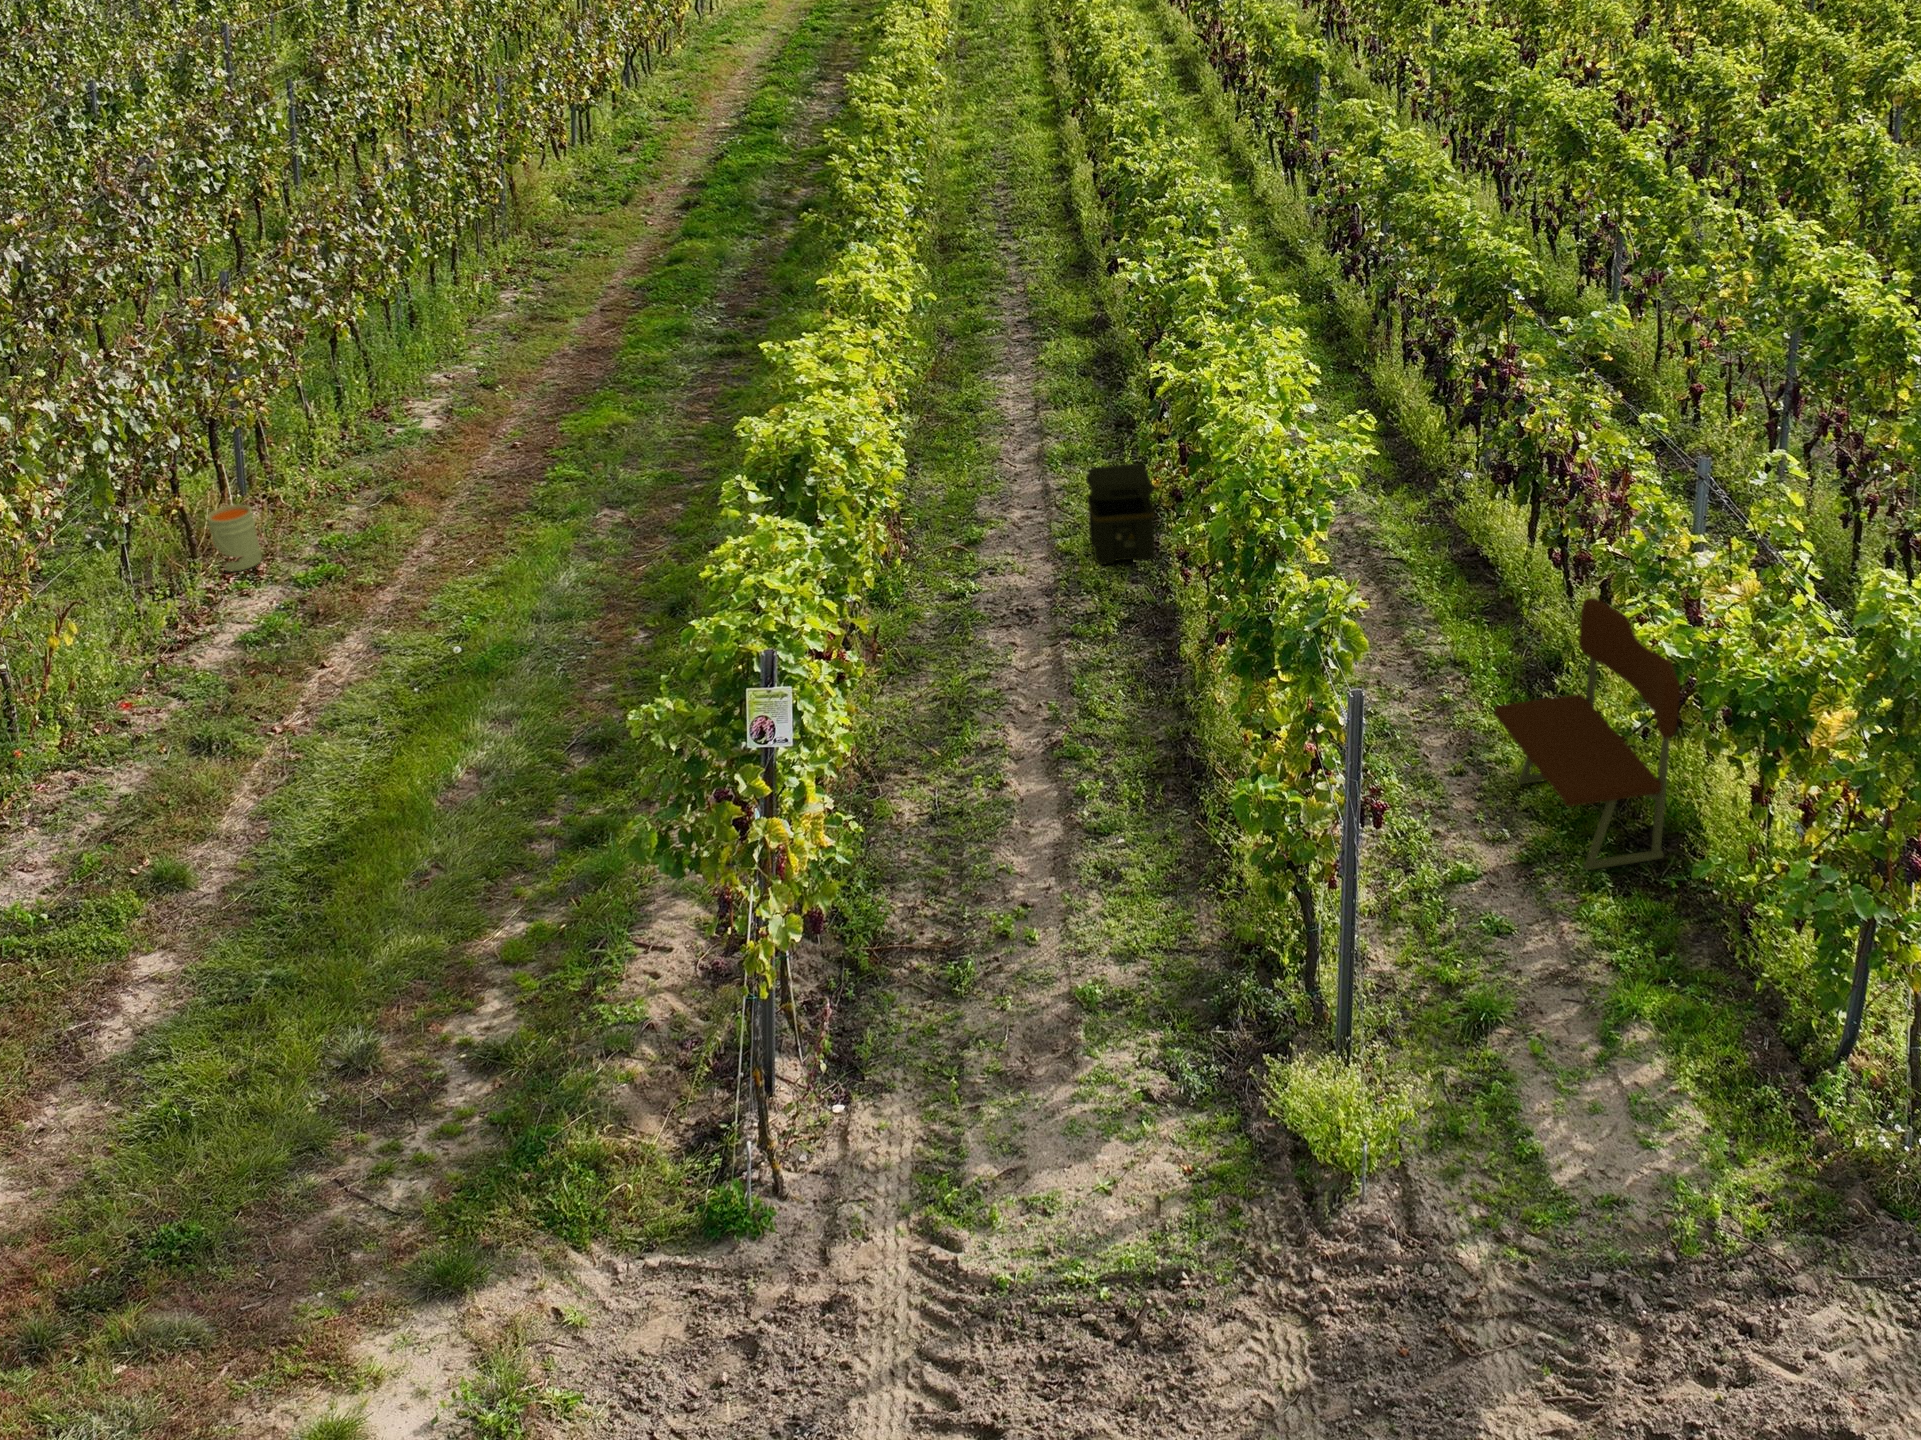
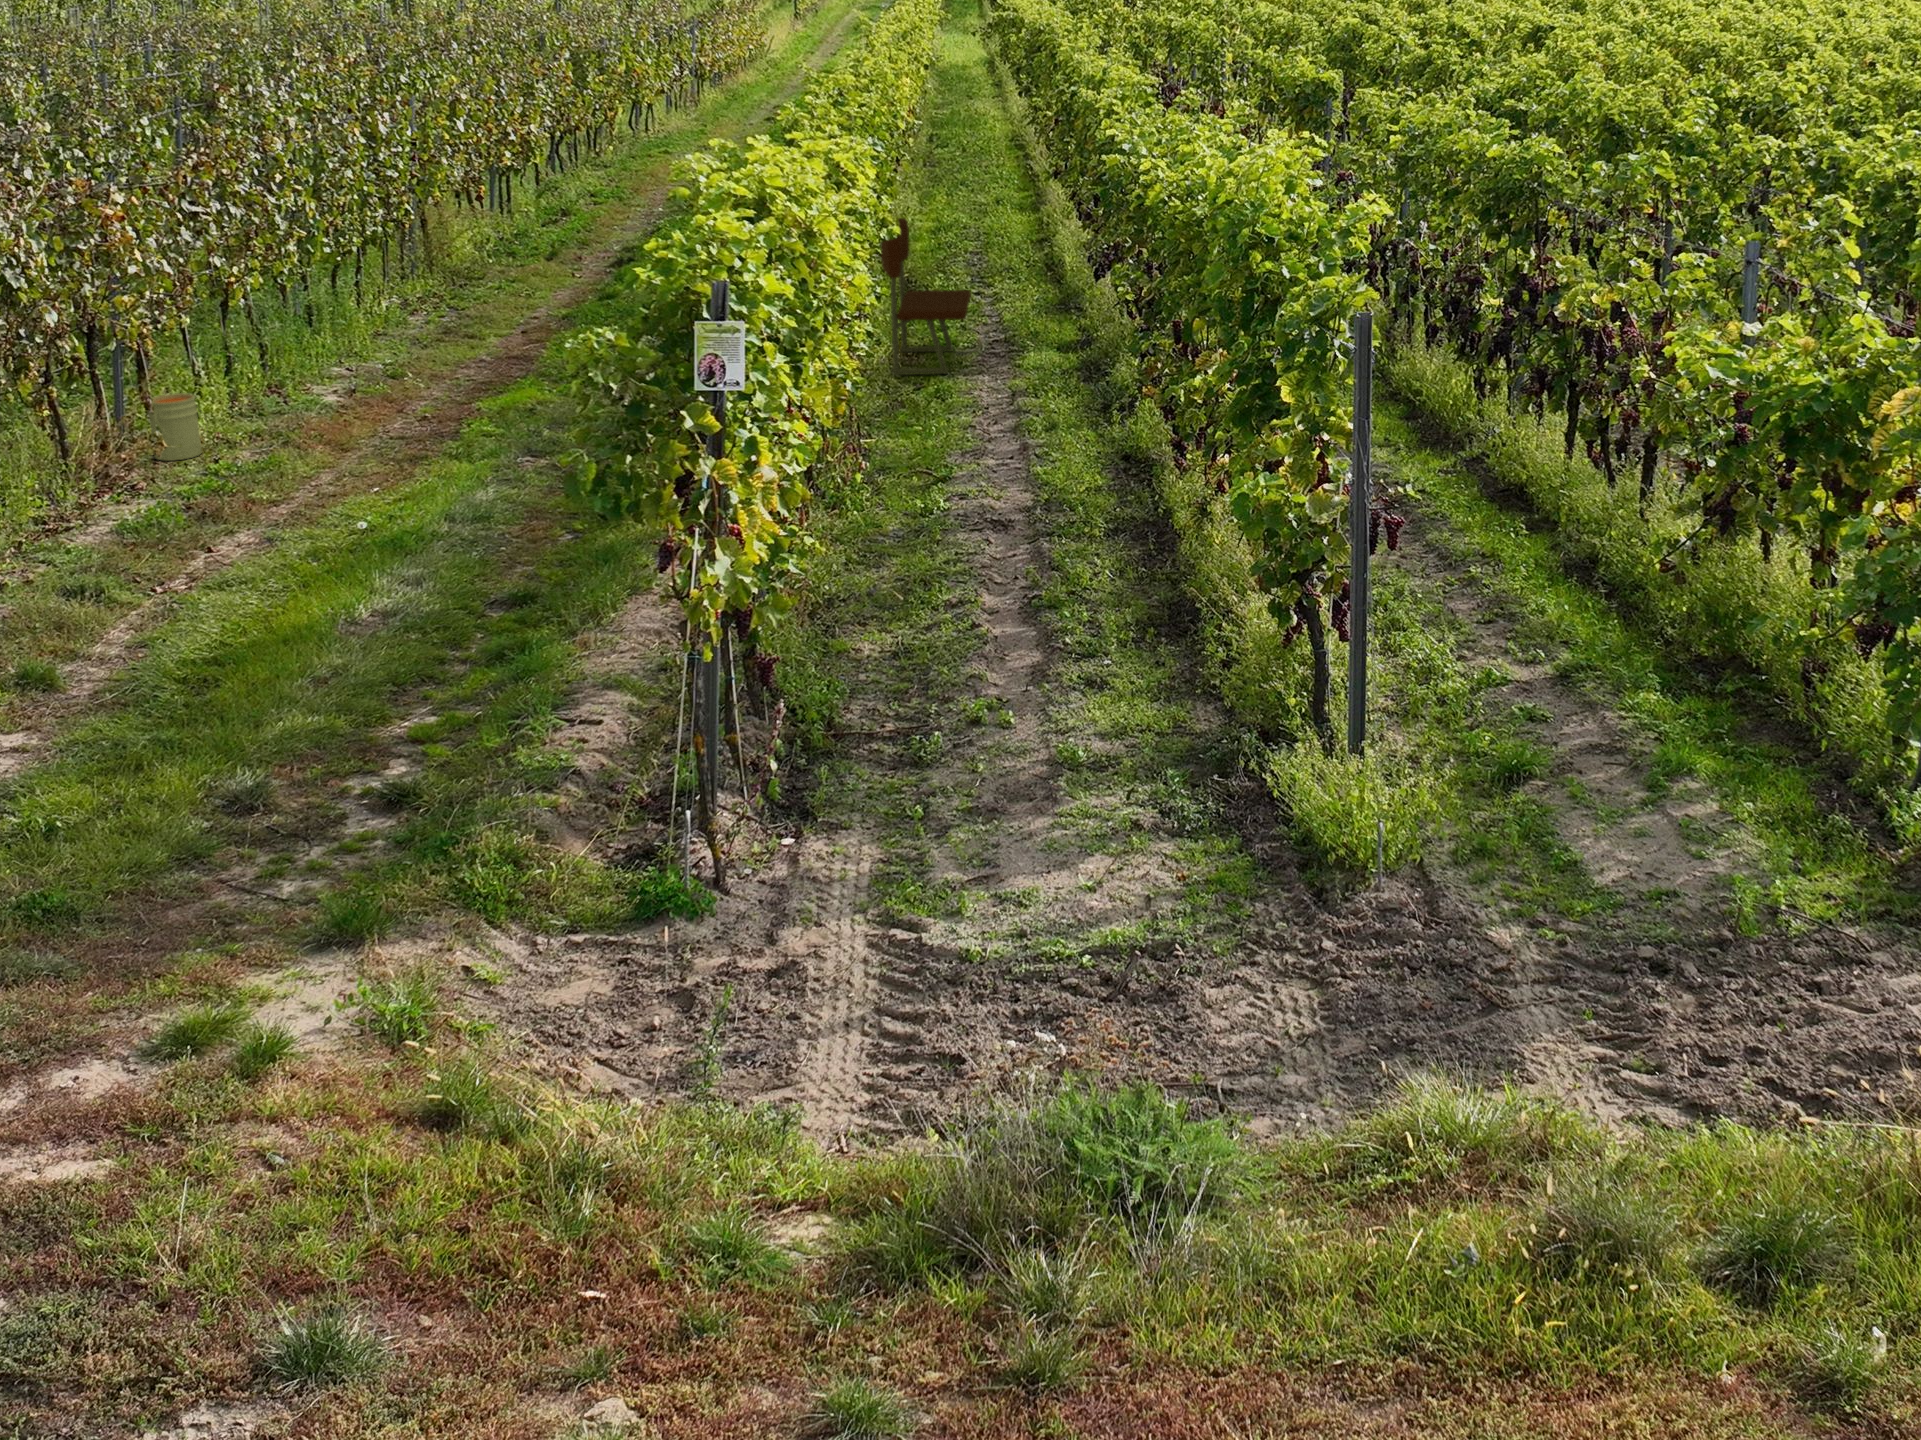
toolbox: present [1086,464,1154,564] -> none [1086,362,1158,463]
bench: present [1494,598,1680,870] -> present [881,218,971,375]

